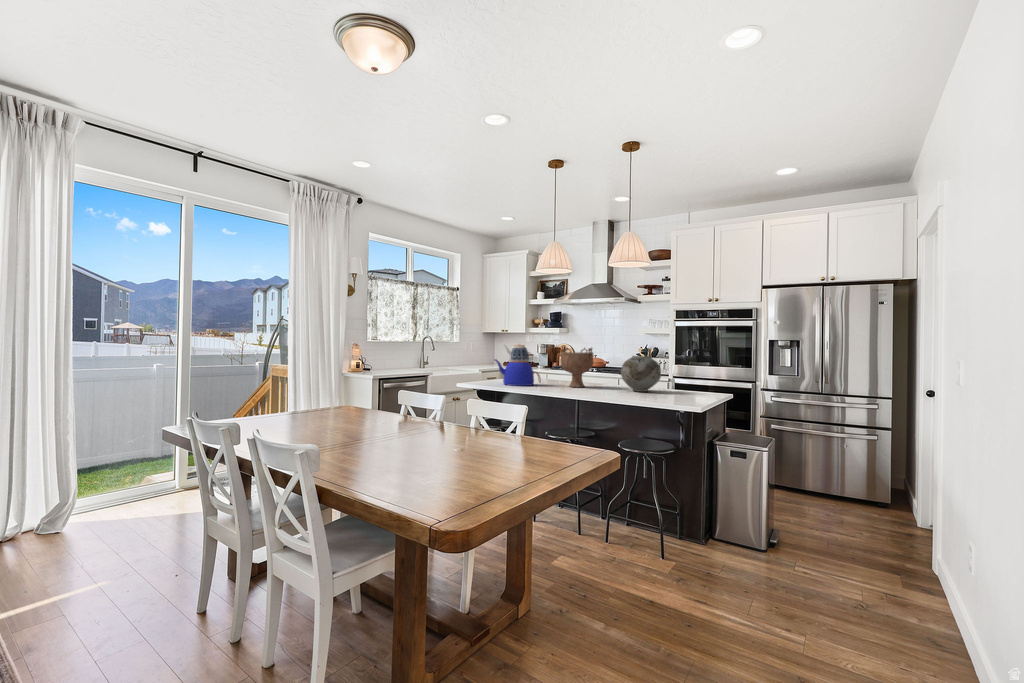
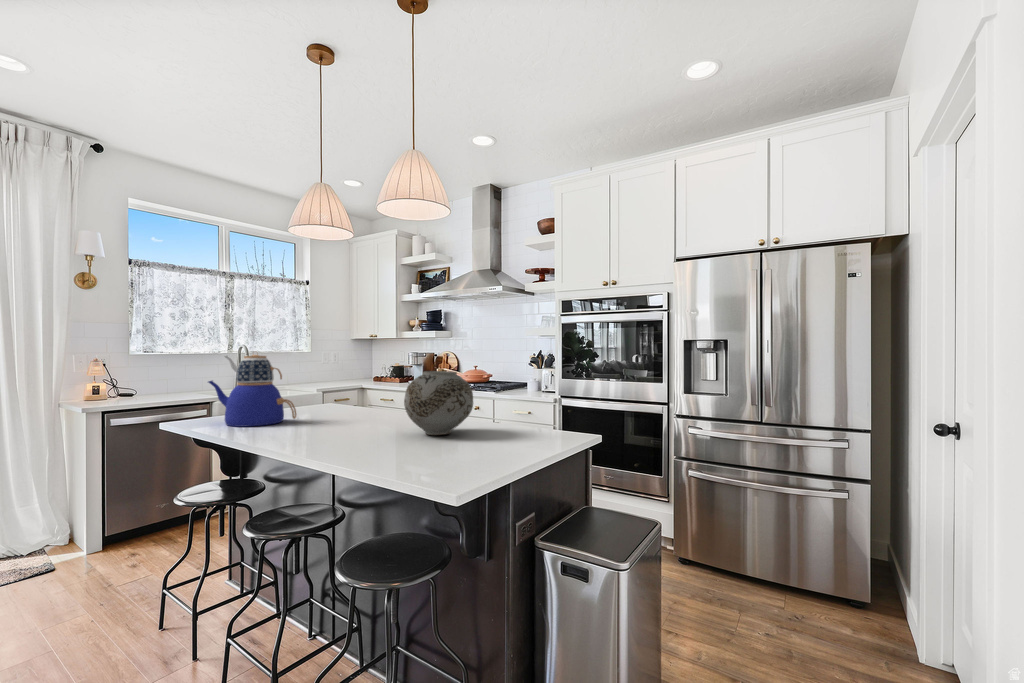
decorative bowl: present [560,348,594,387] -> none [319,357,379,426]

